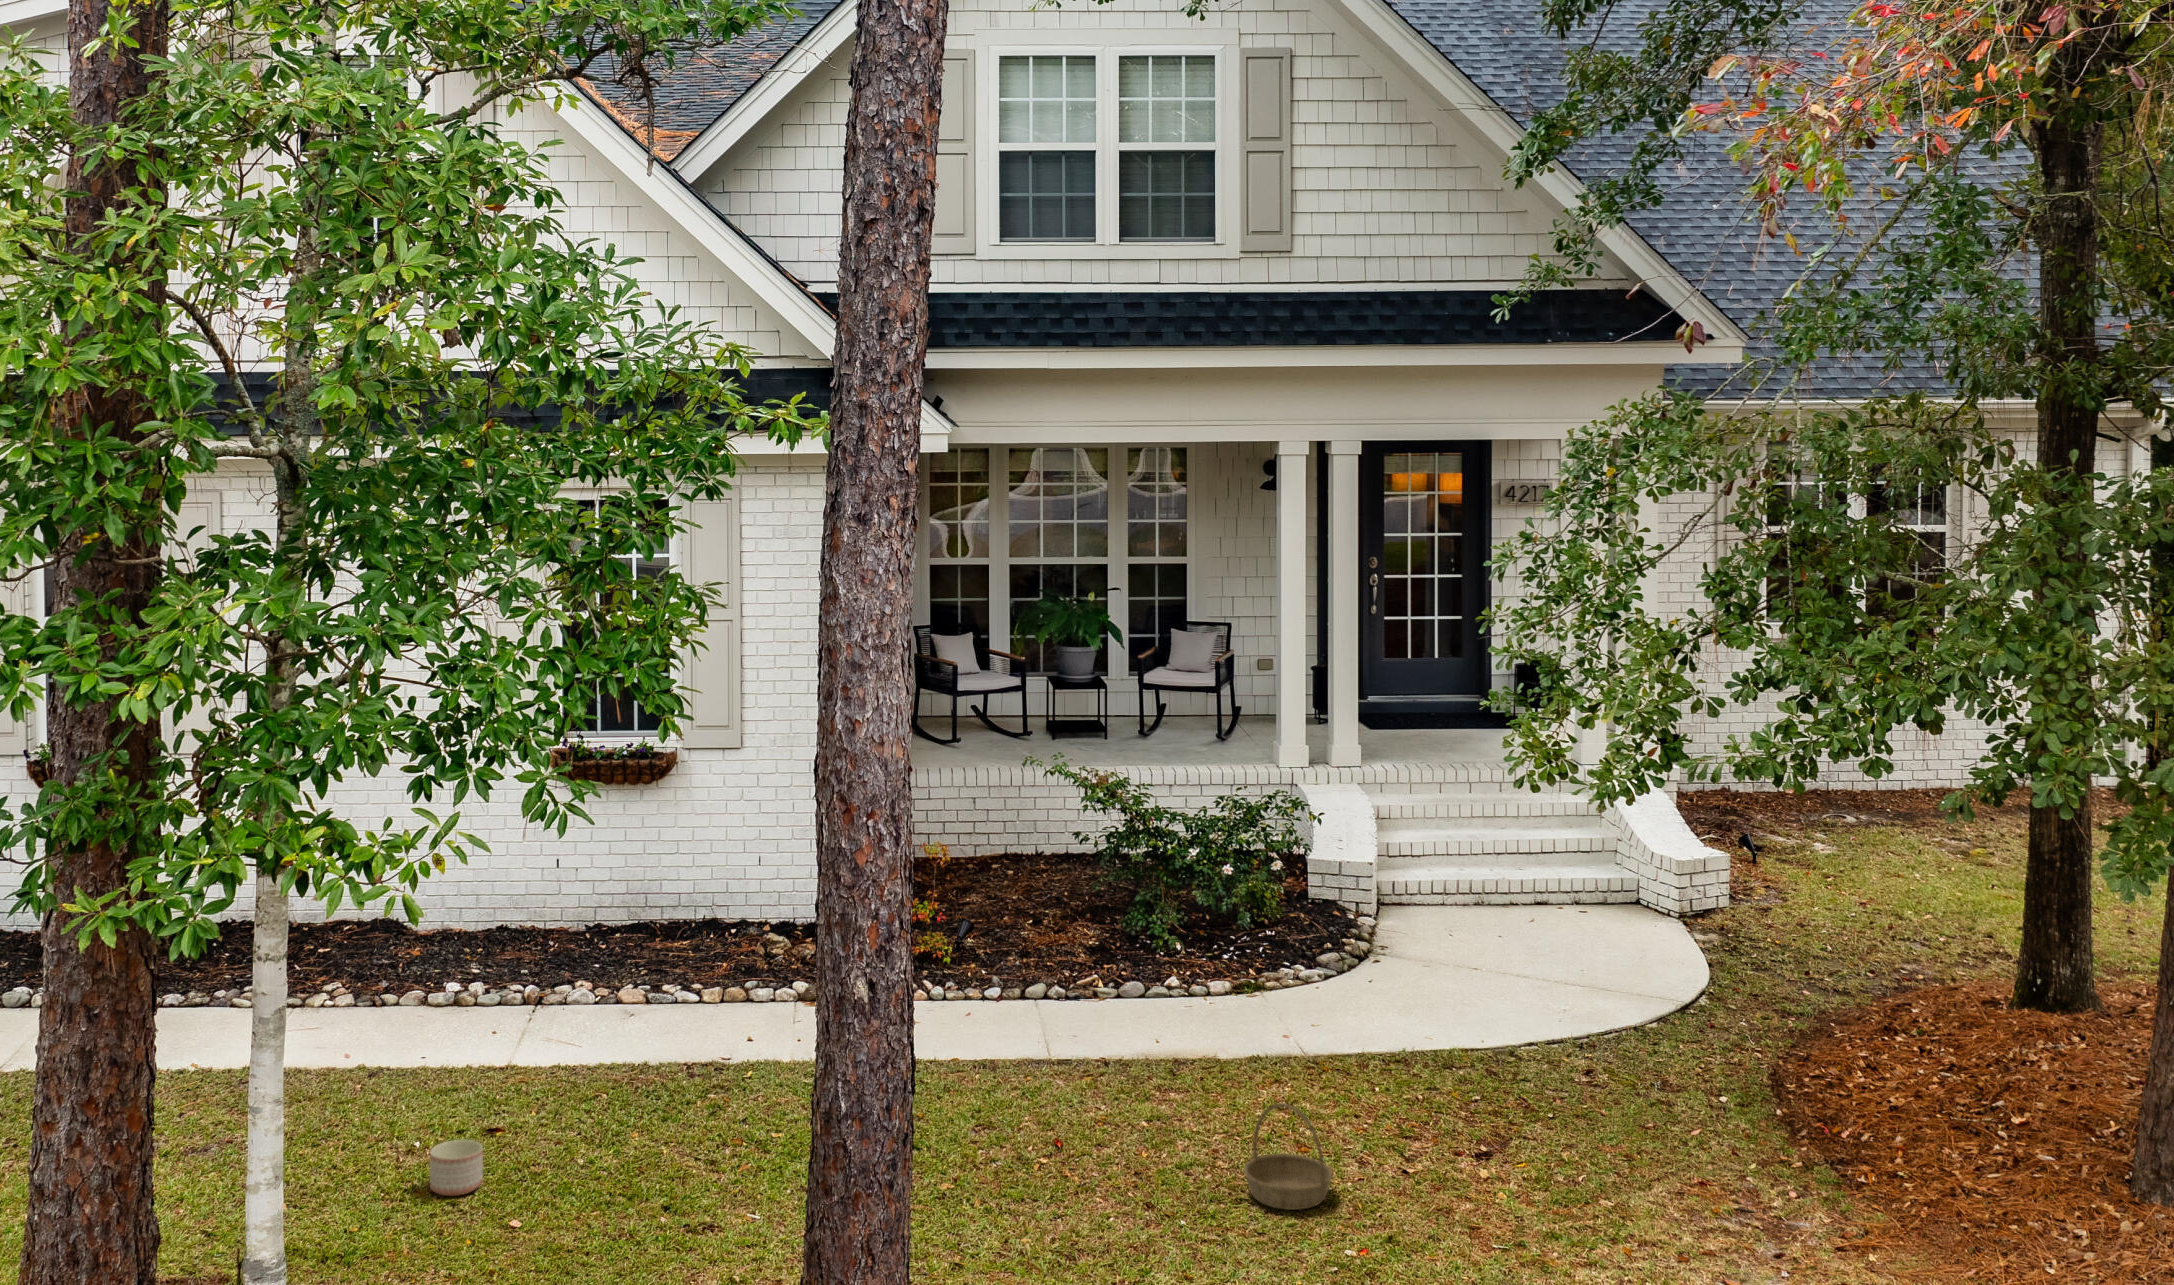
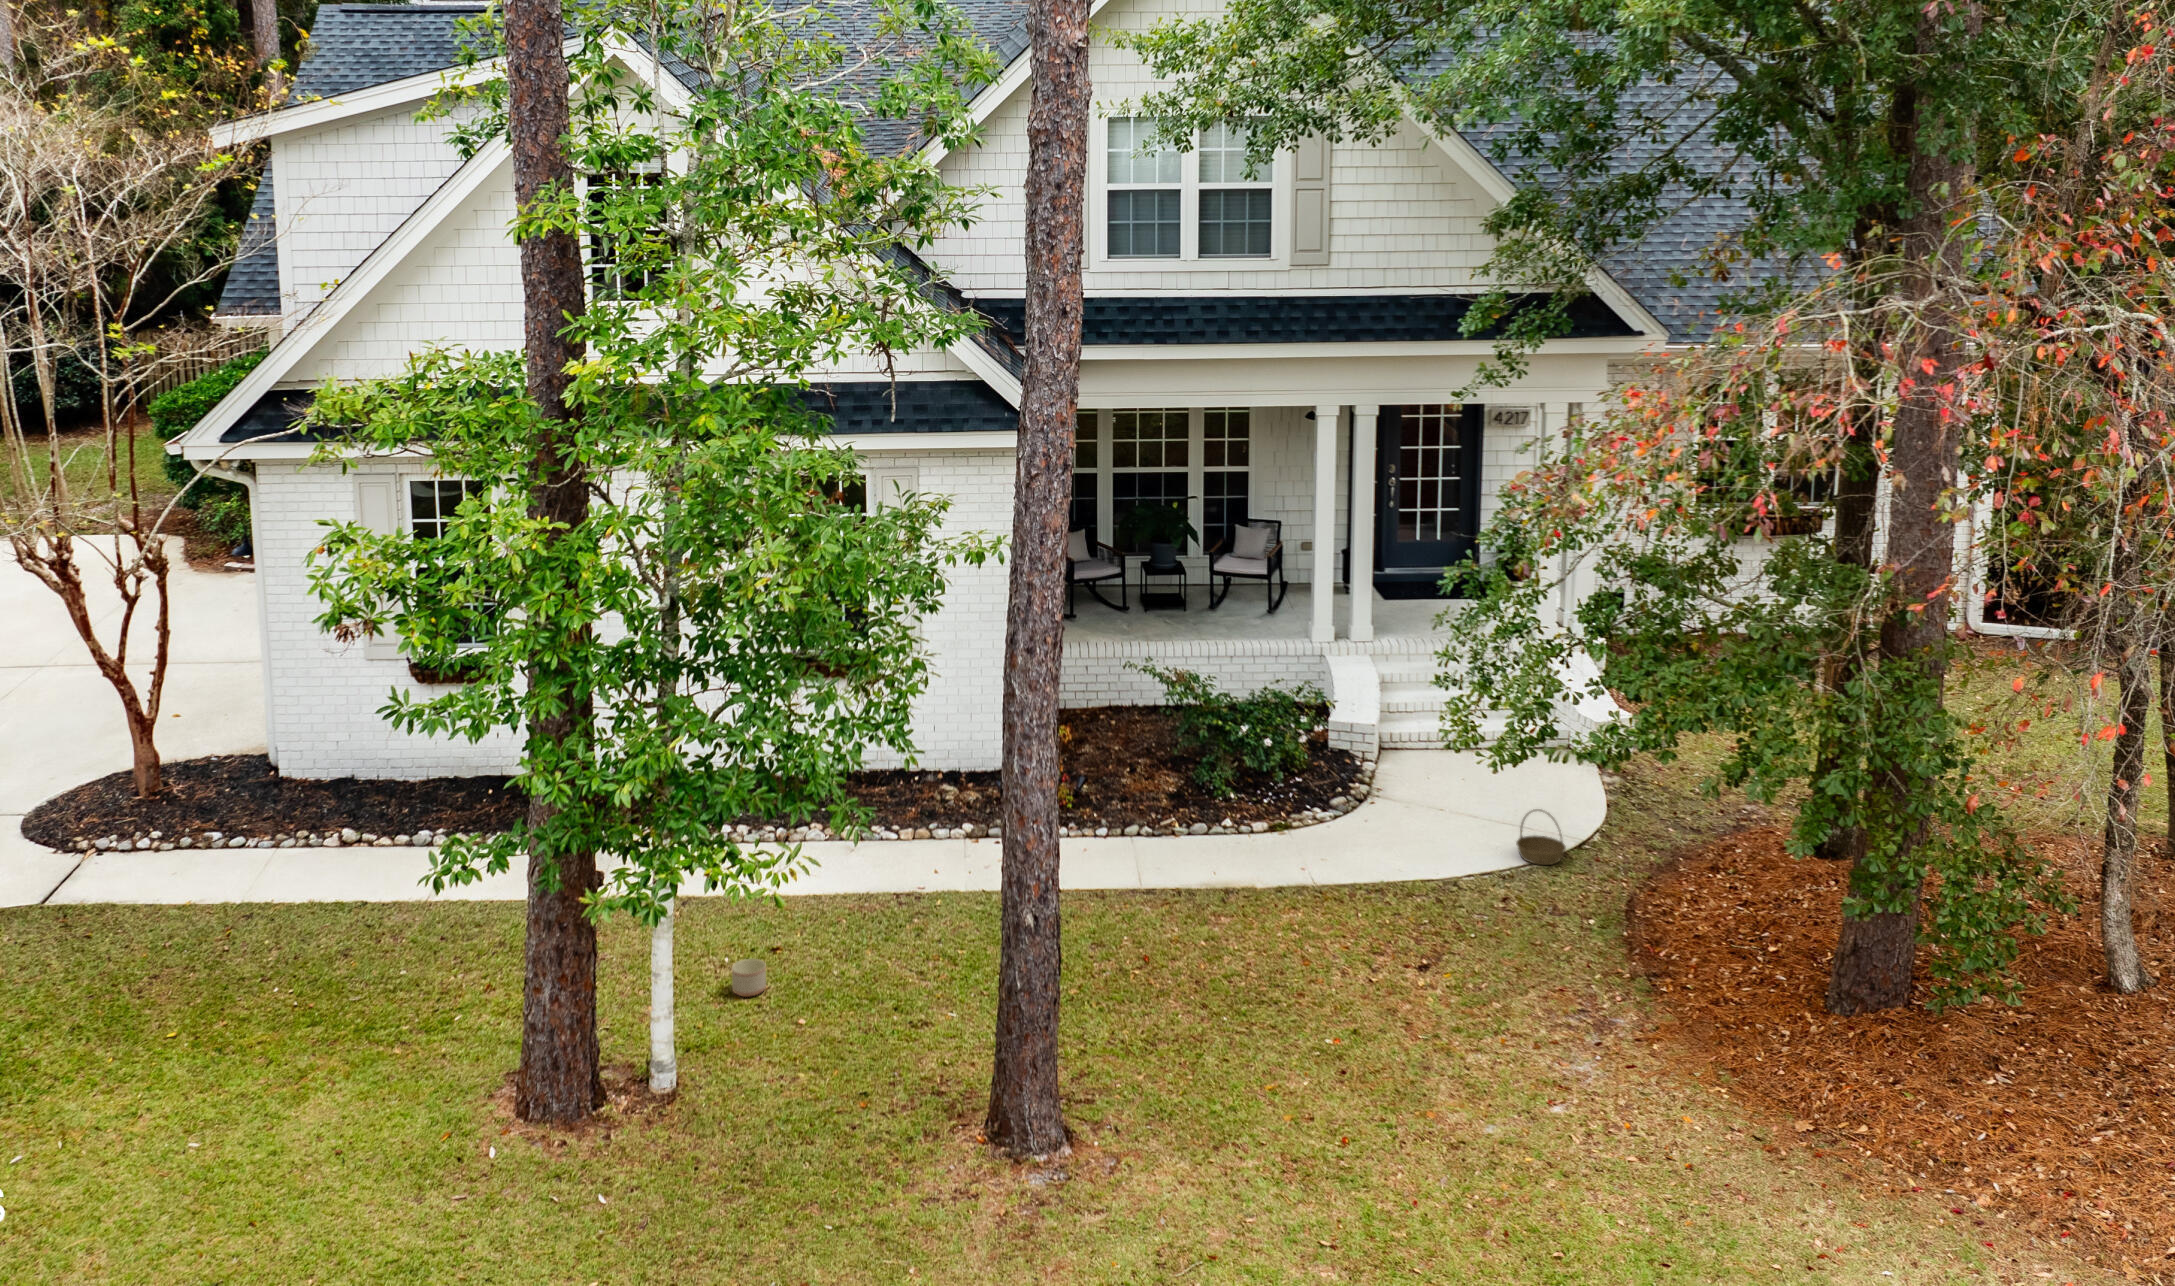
basket: present [1244,1103,1333,1210] -> present [1516,809,1566,865]

